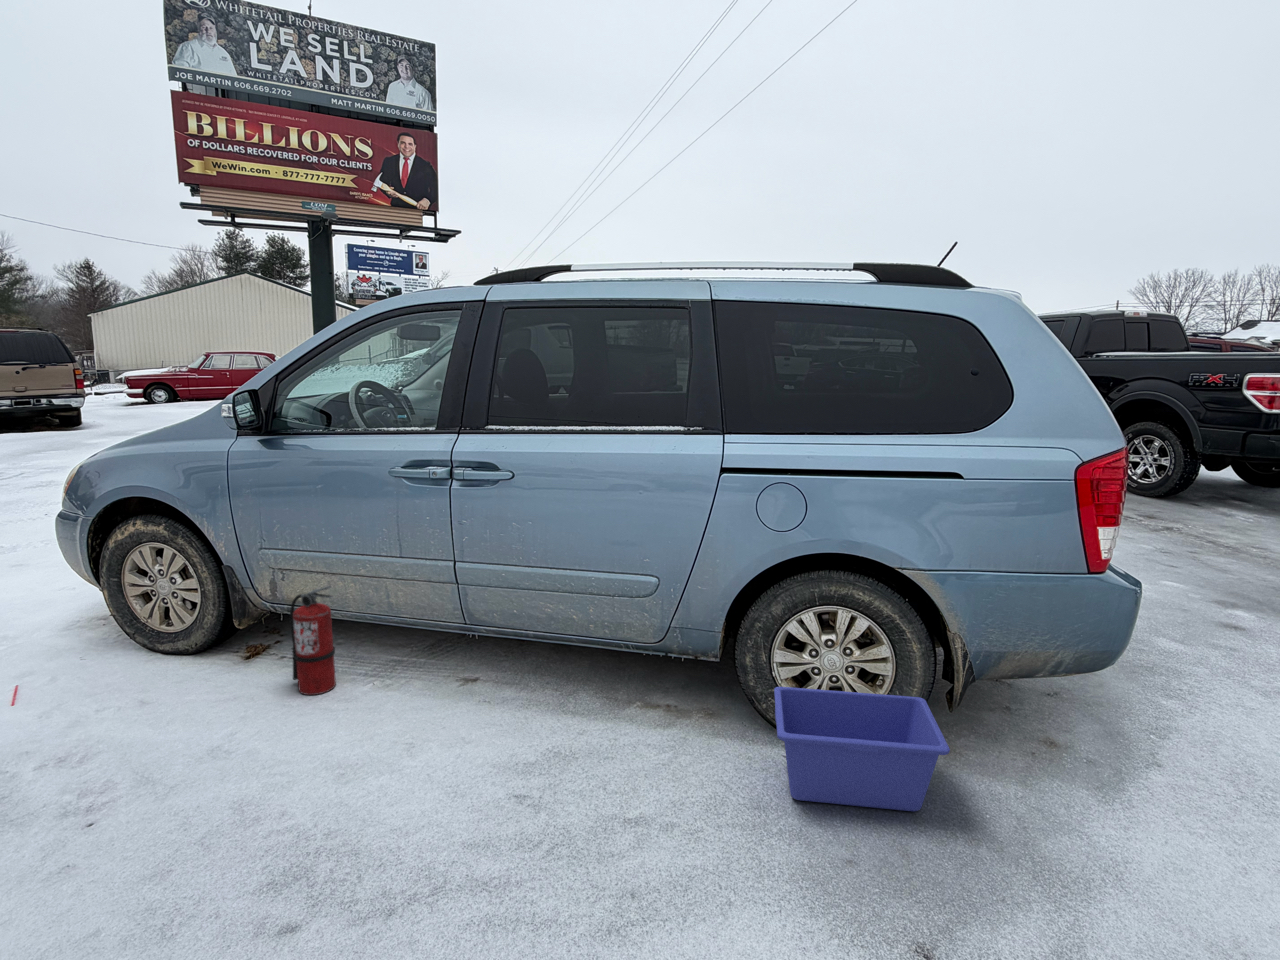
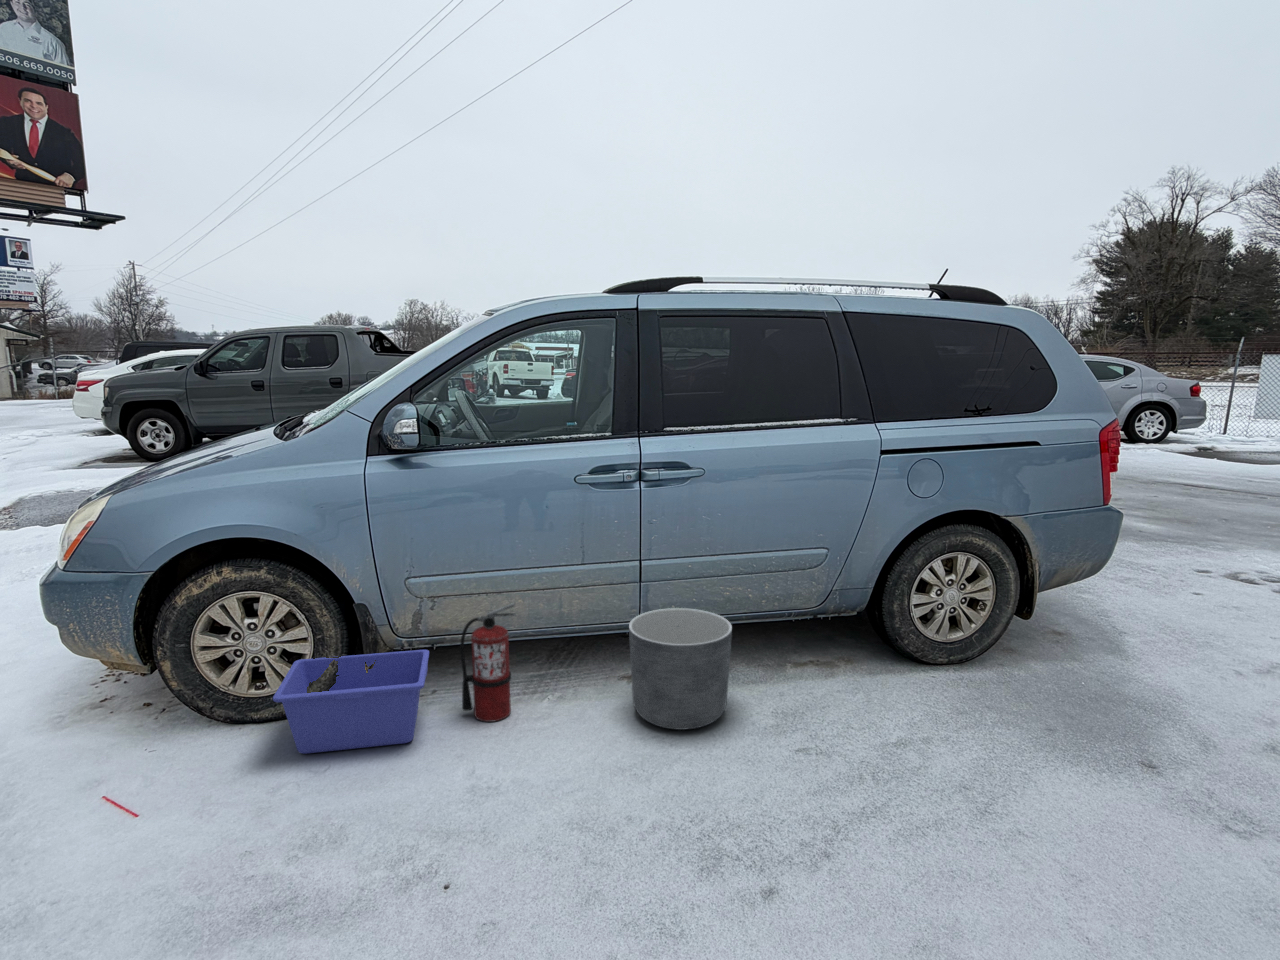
planter: none [399,616,512,747] -> present [629,608,732,730]
storage bin: present [774,687,950,811] -> present [273,650,429,754]

